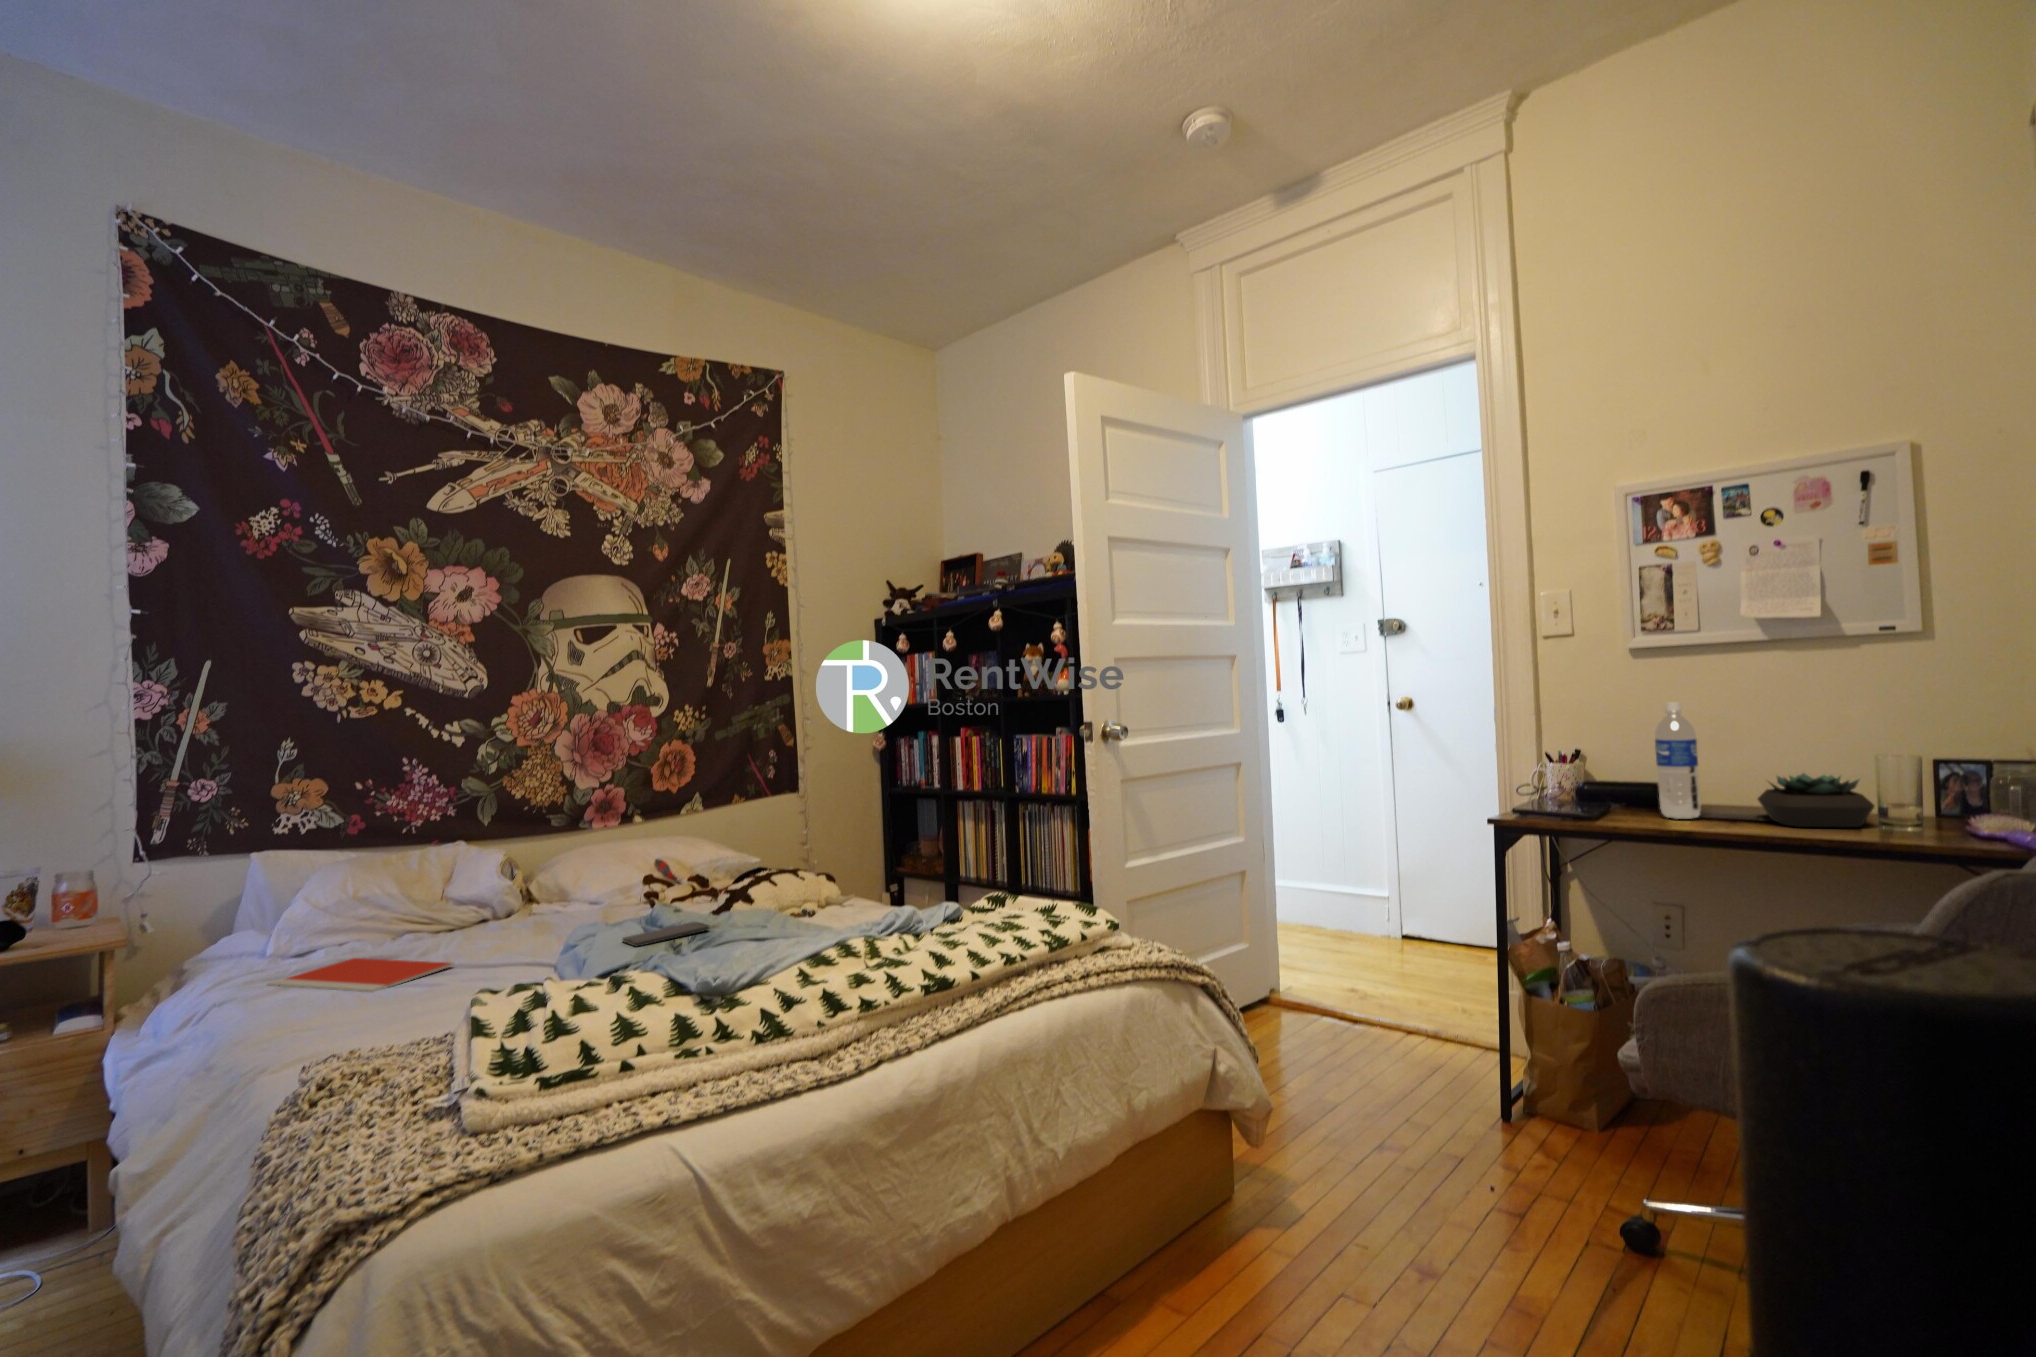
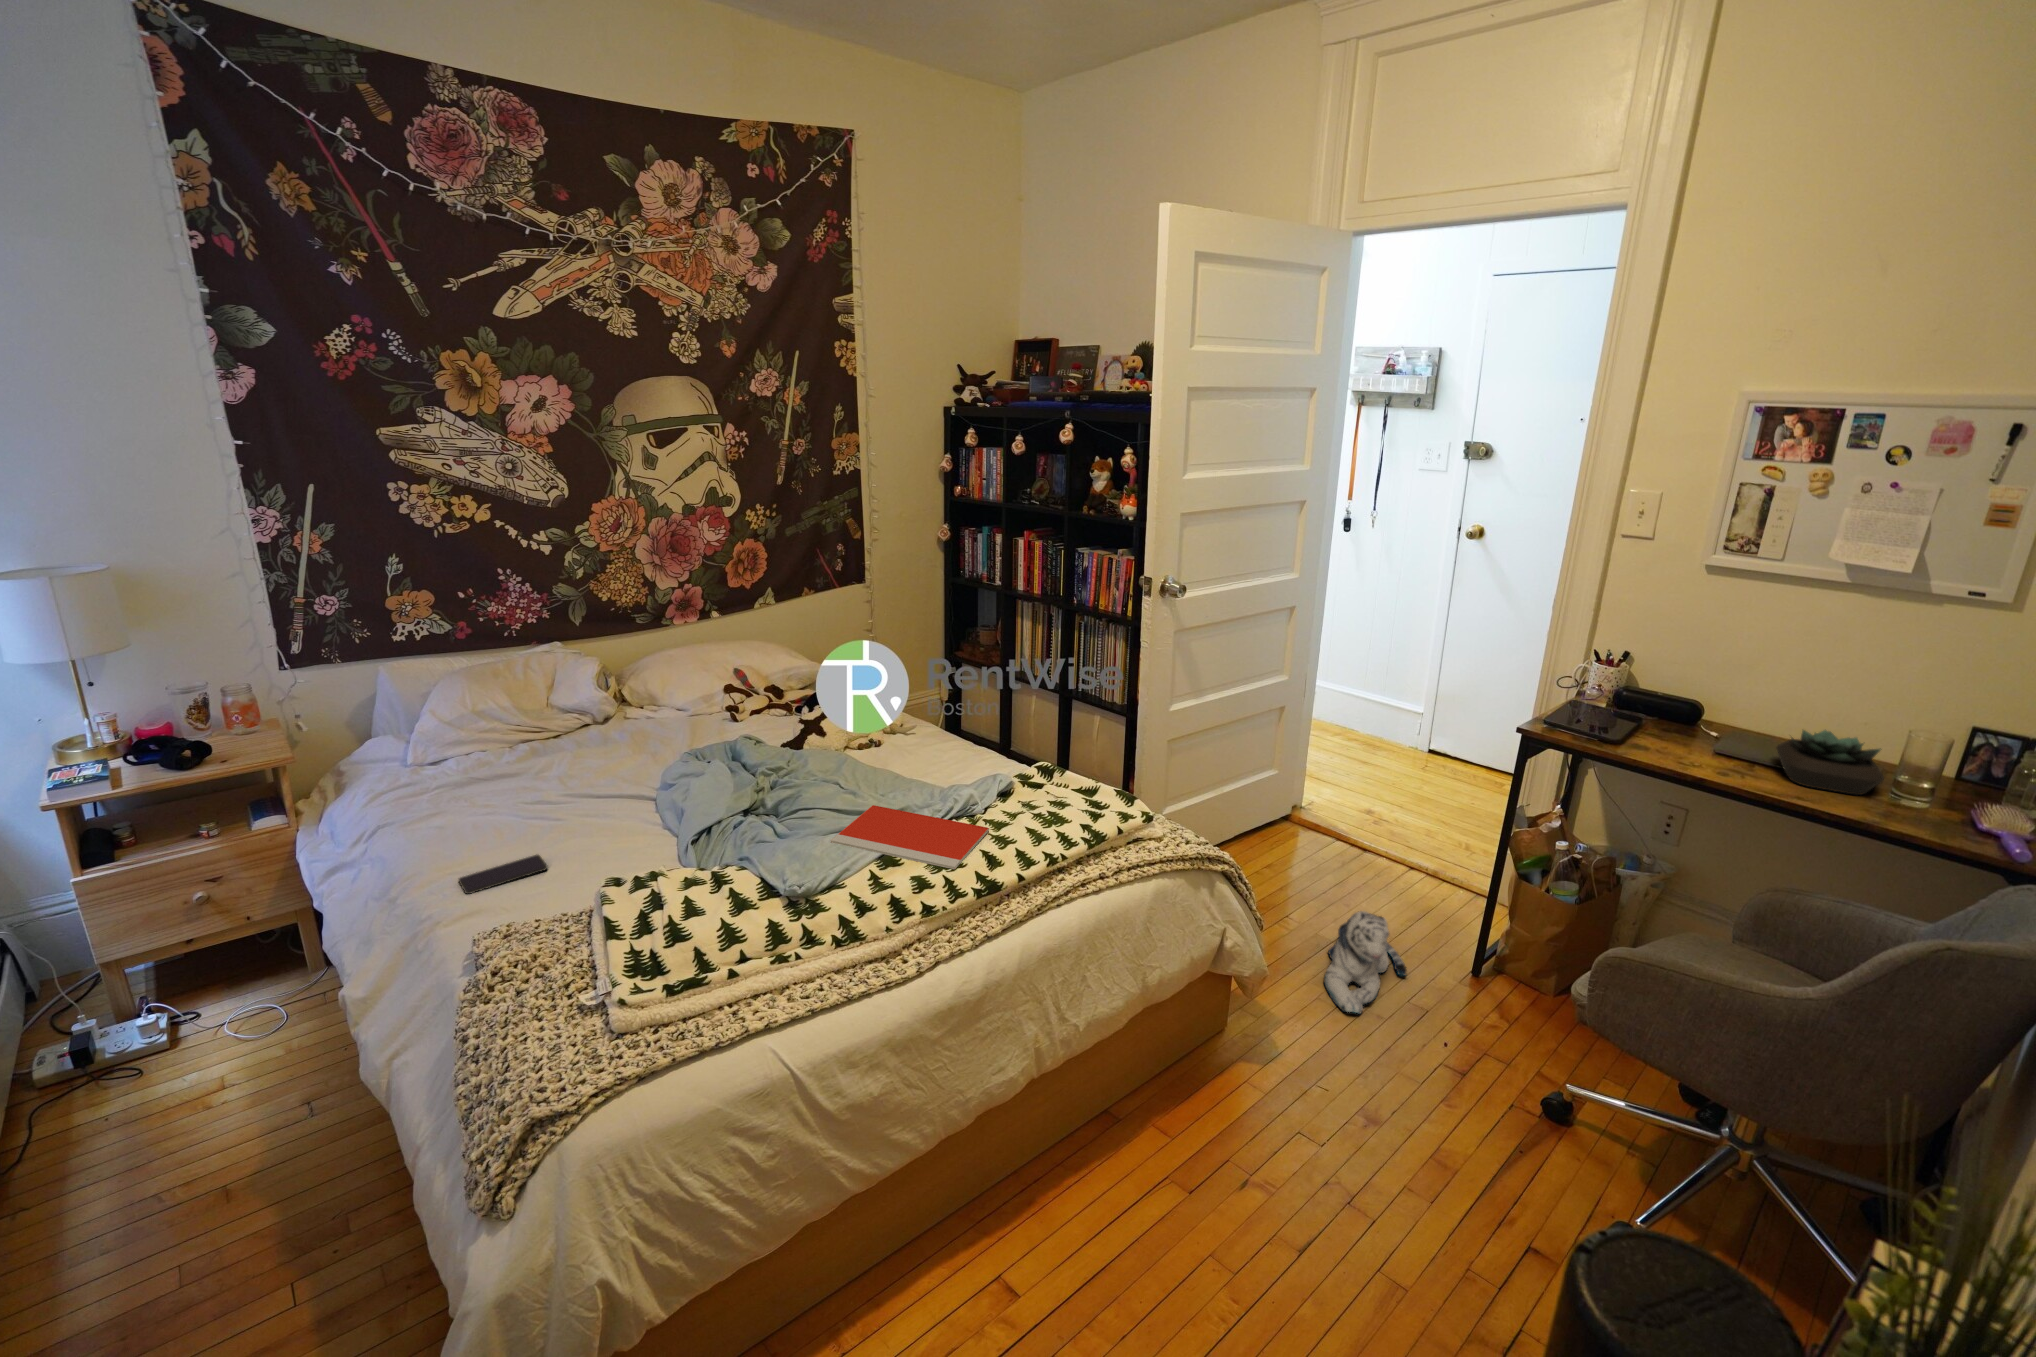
water bottle: present [1655,702,1701,819] -> none [1680,645,1737,756]
smartphone: present [622,922,709,947] -> present [459,854,548,894]
notebook: present [268,958,454,992] -> present [831,805,989,869]
plush toy: none [1348,1049,1444,1174] -> present [1324,911,1407,1014]

